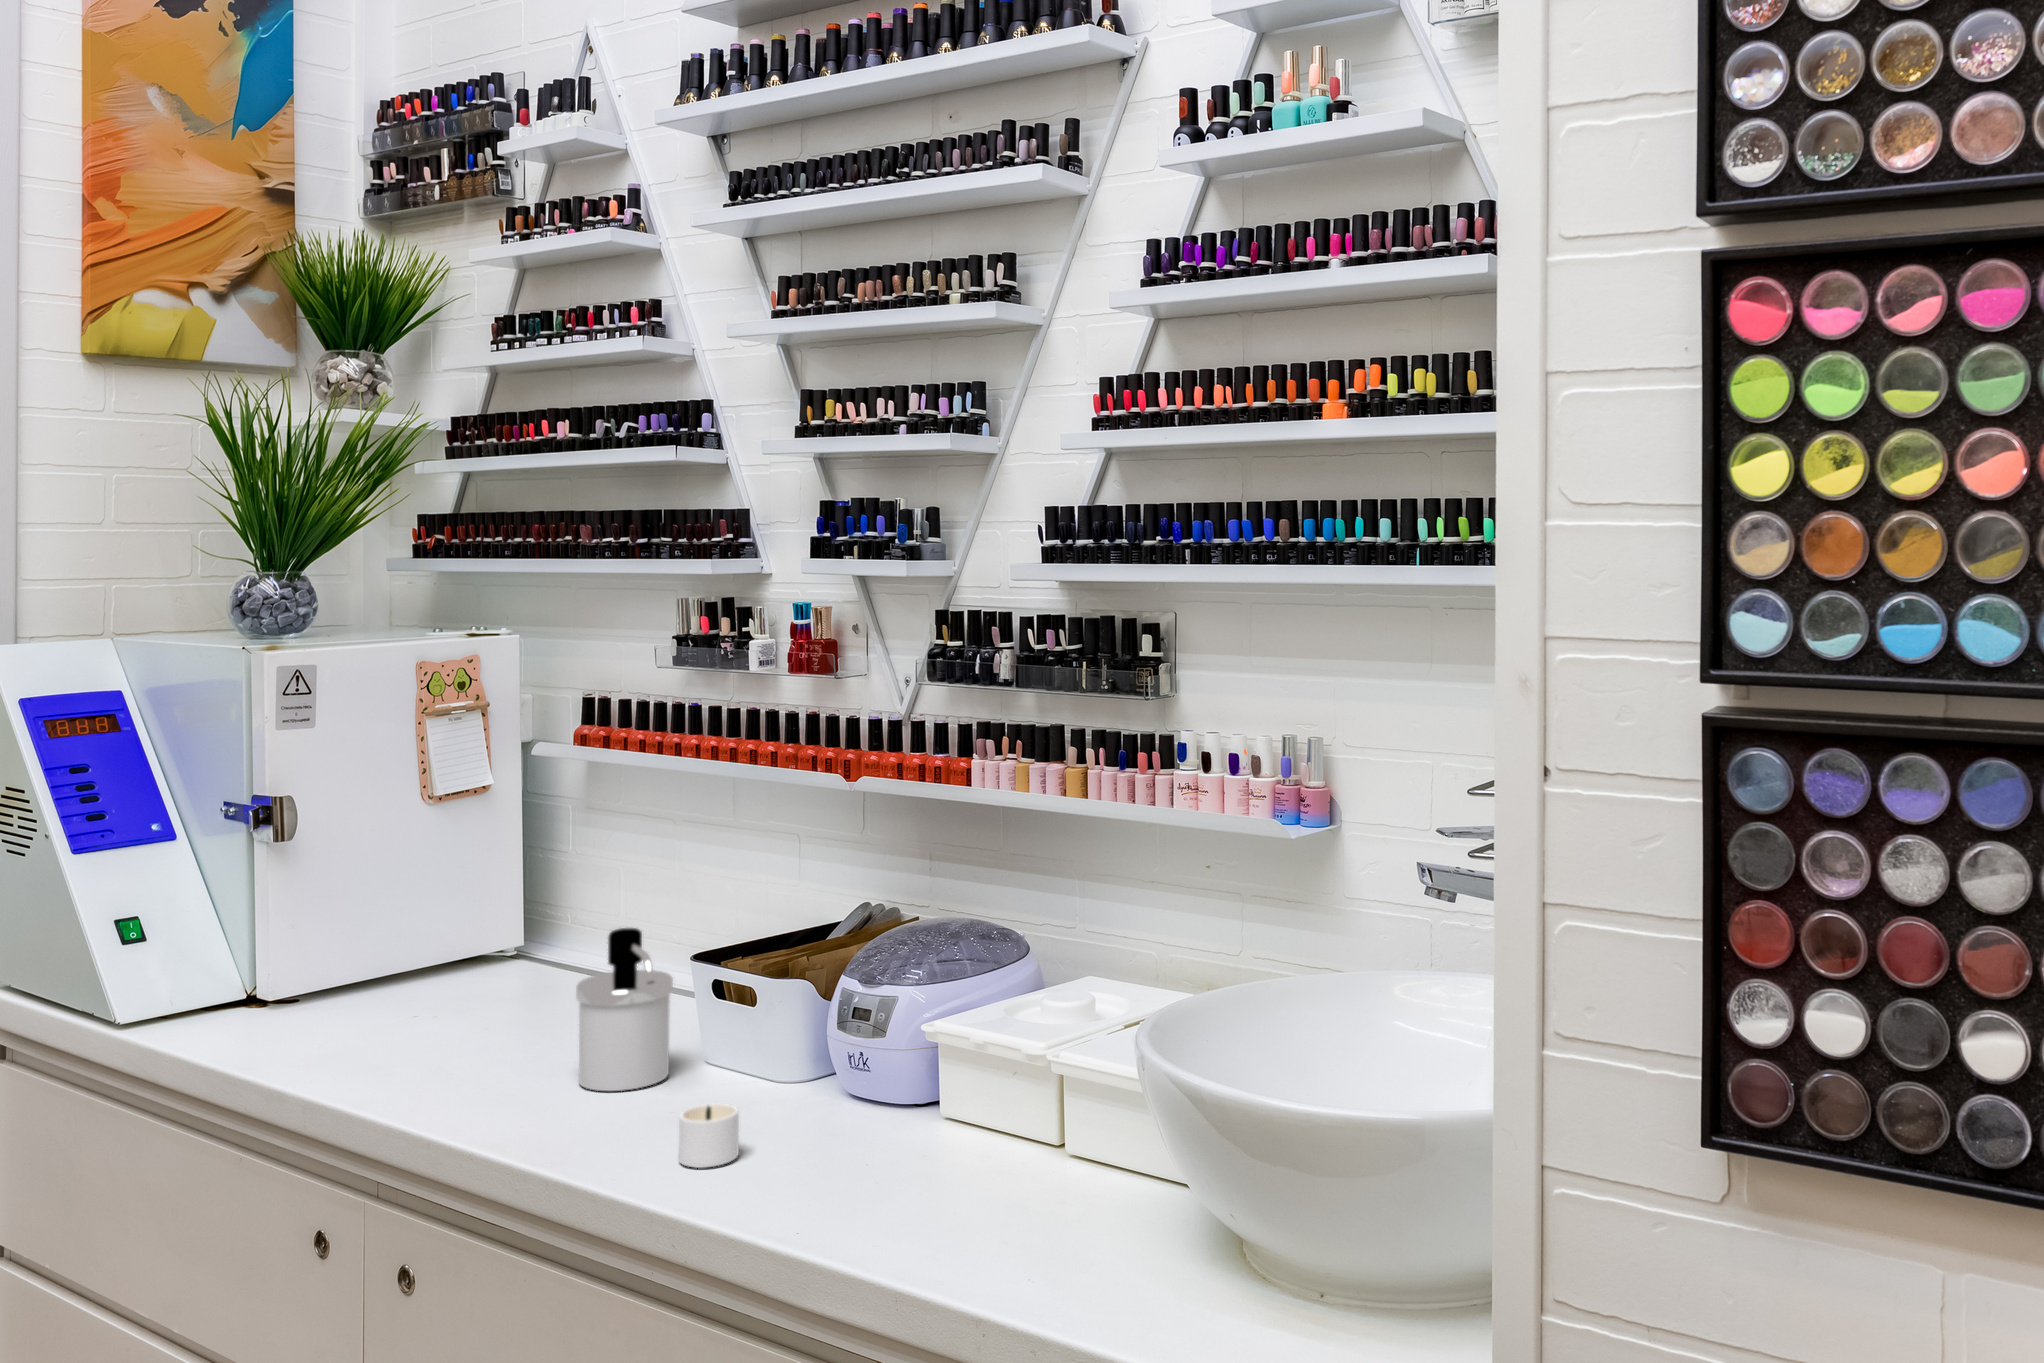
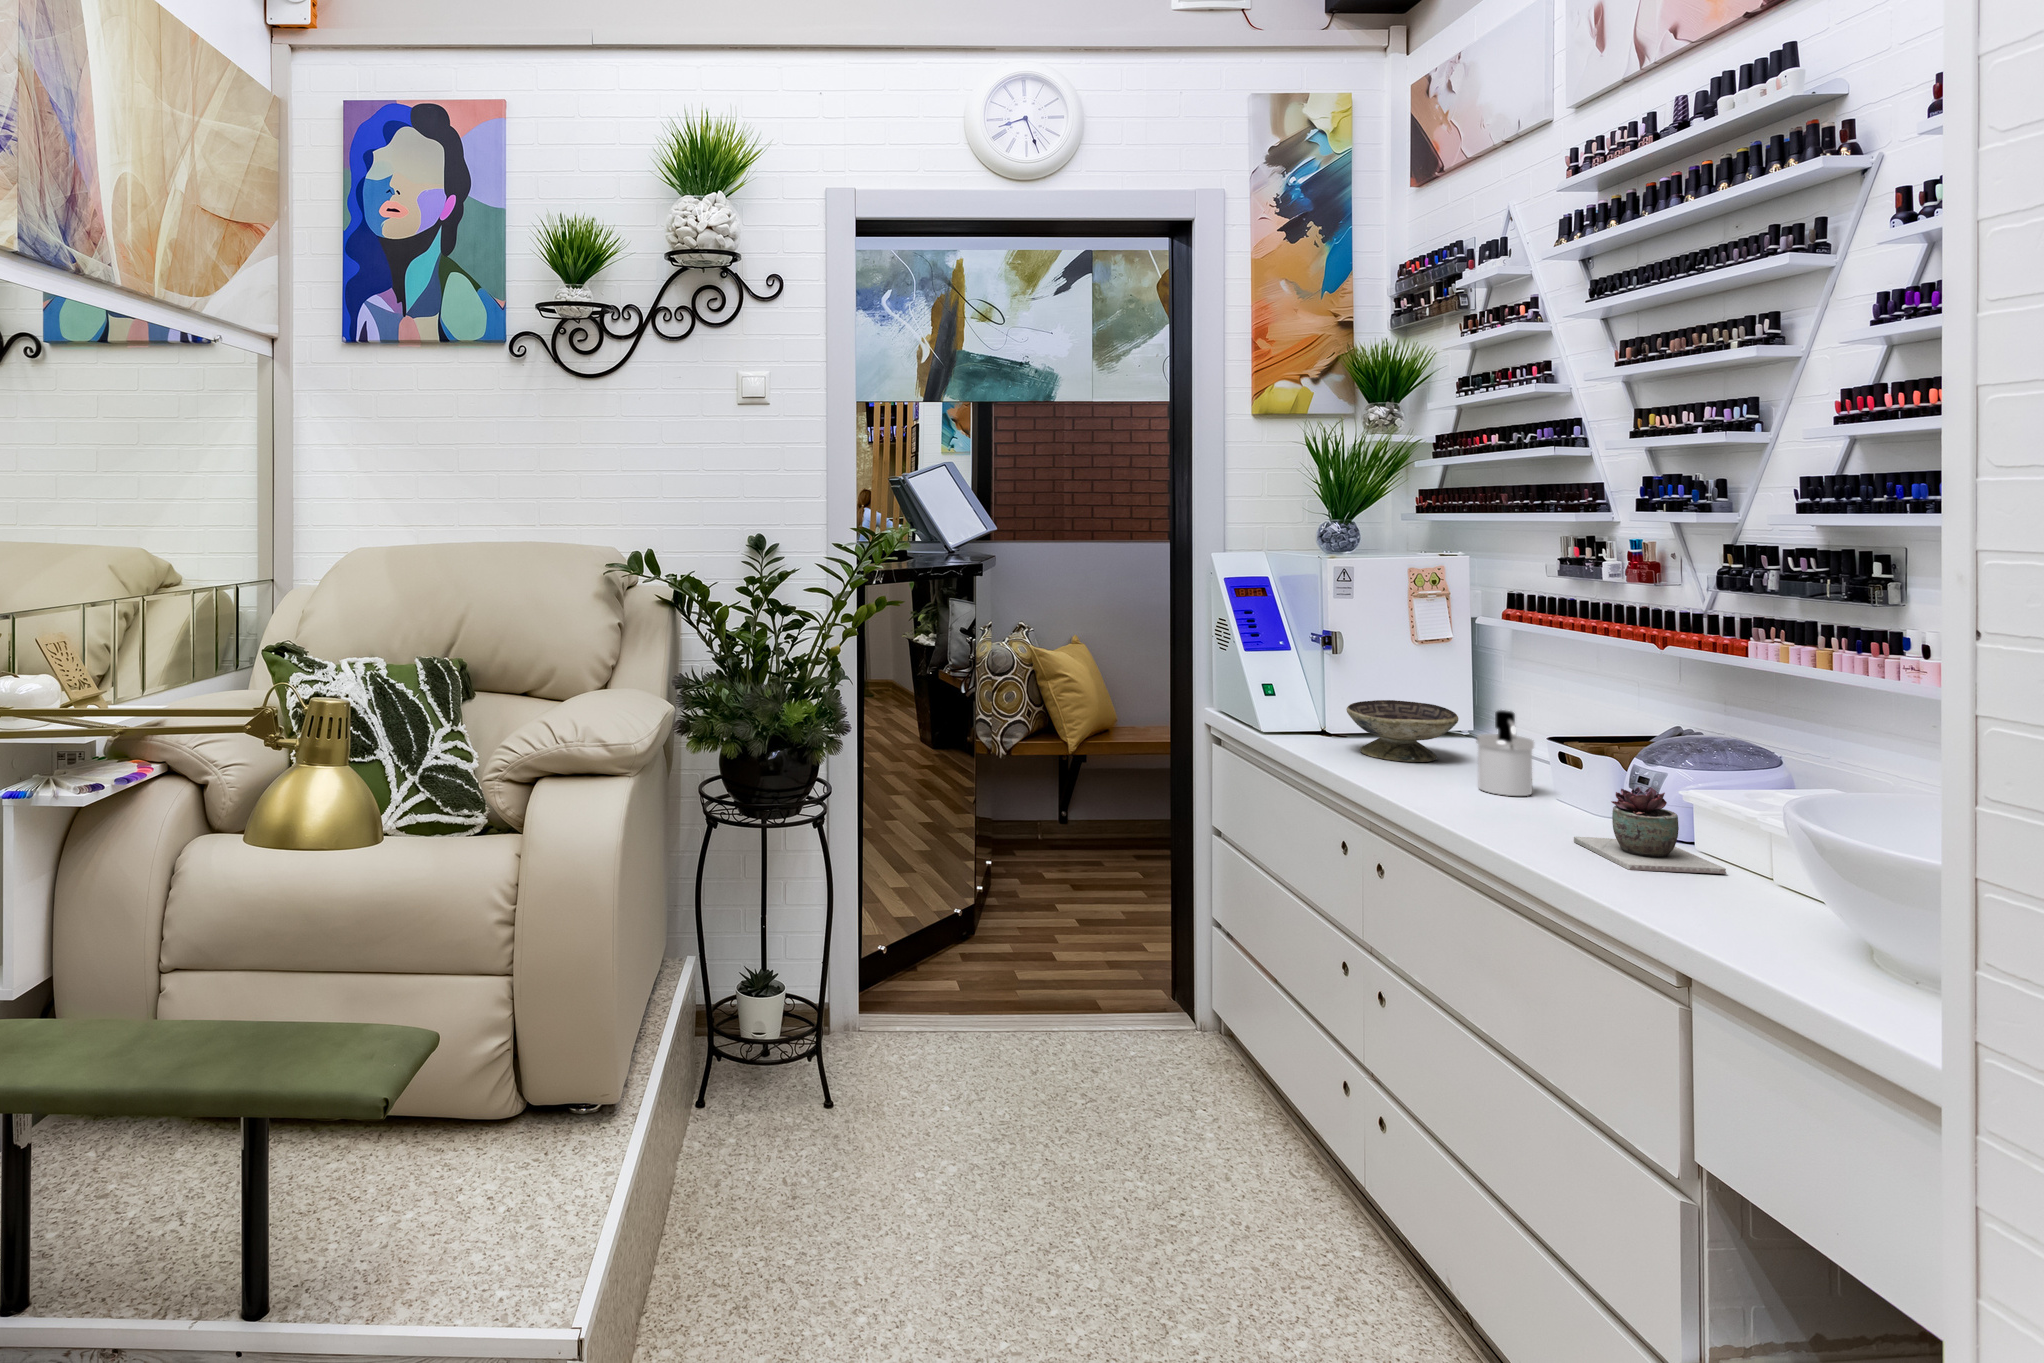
decorative bowl: none [307,922,522,1054] -> present [1346,700,1458,762]
succulent plant: none [783,1048,1015,1220] -> present [1574,787,1726,874]
candle: present [679,1103,739,1168] -> none [1517,799,1562,835]

